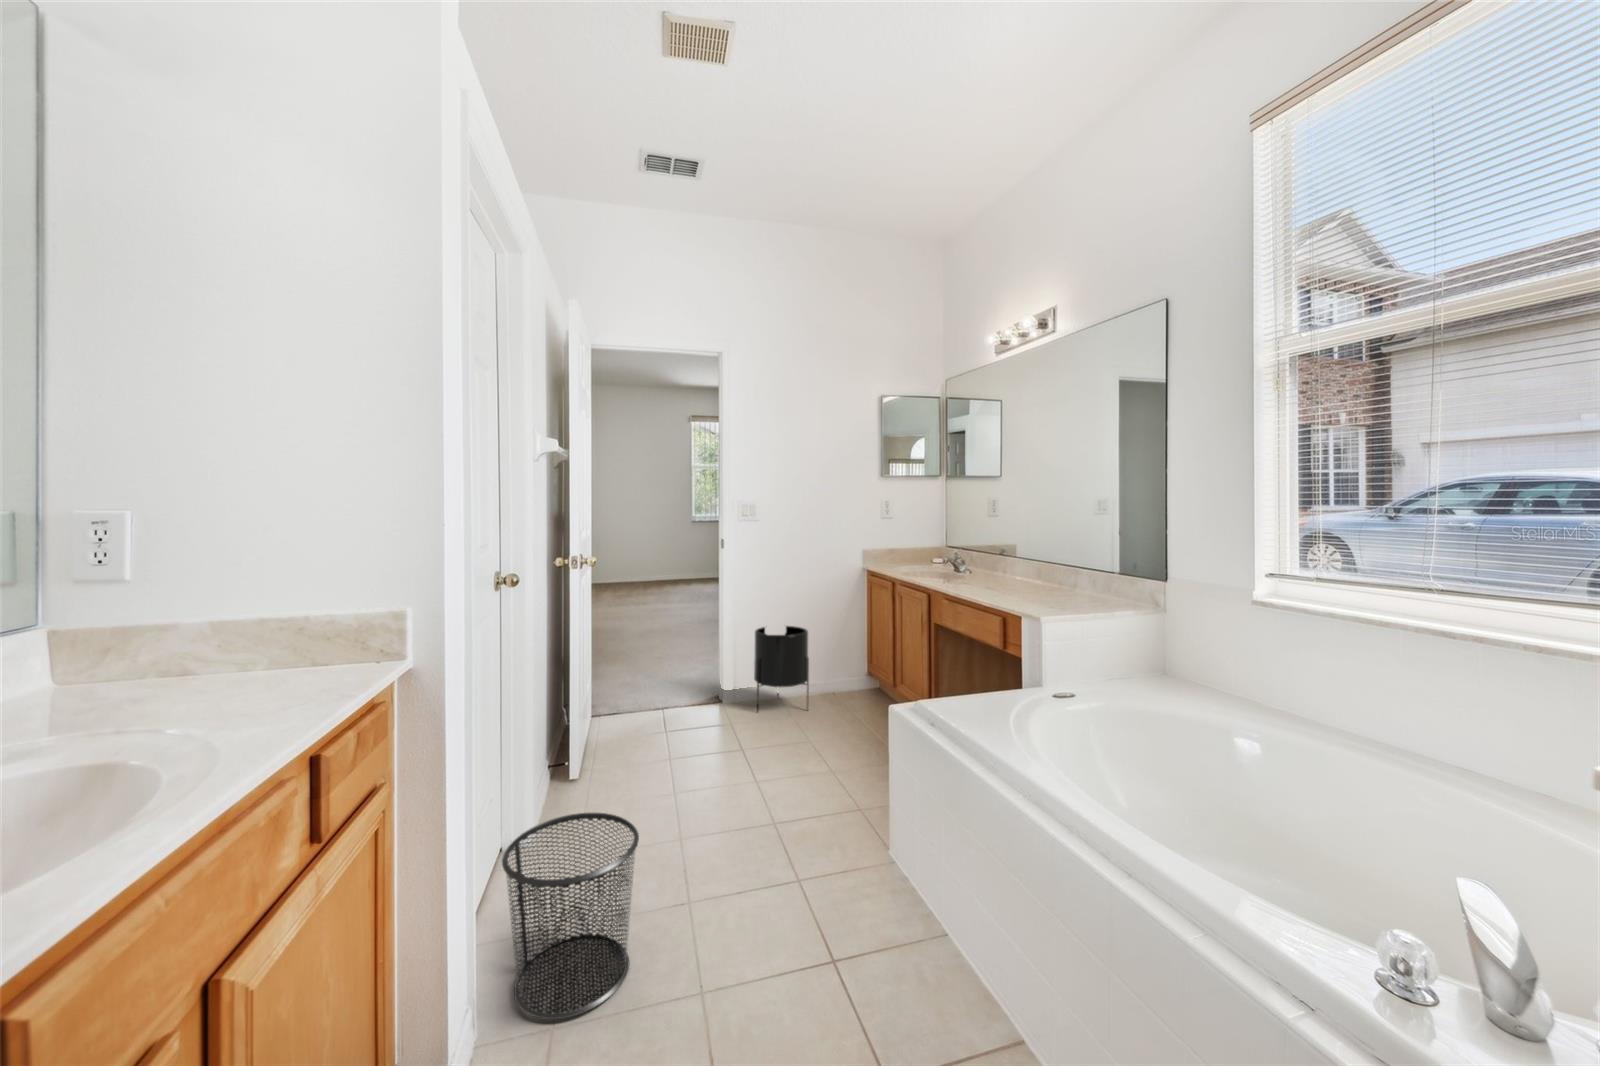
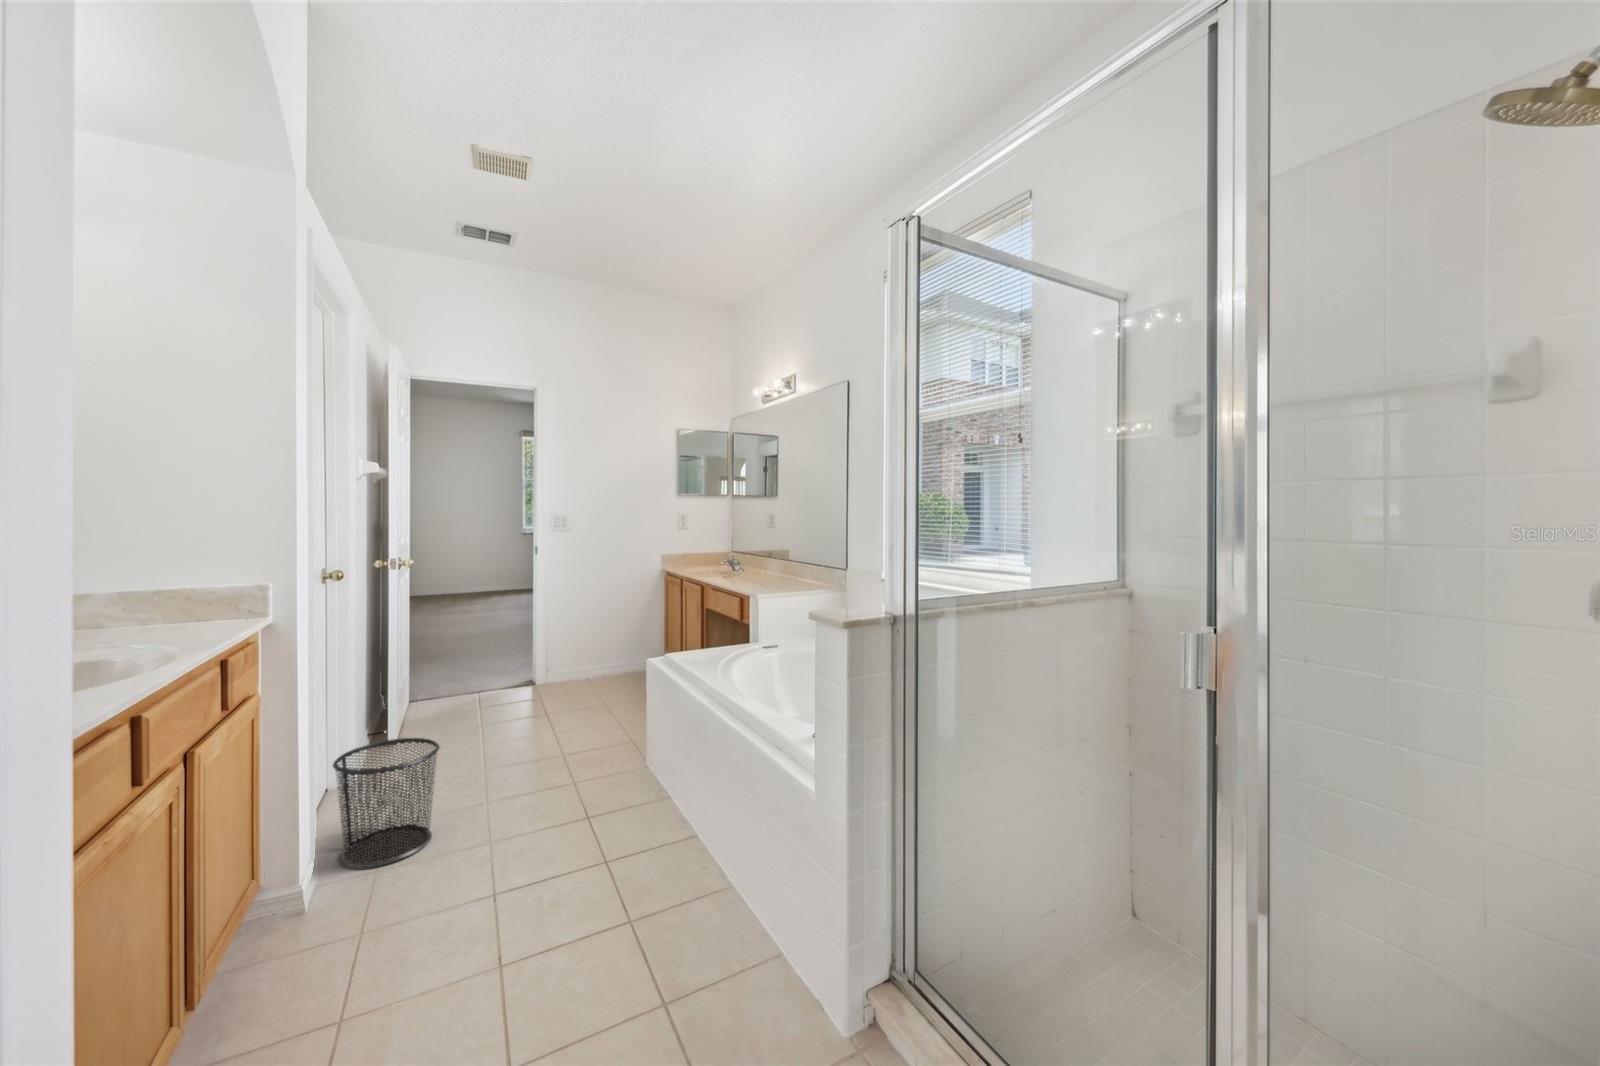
planter: present [754,626,809,711] -> none [563,619,610,691]

